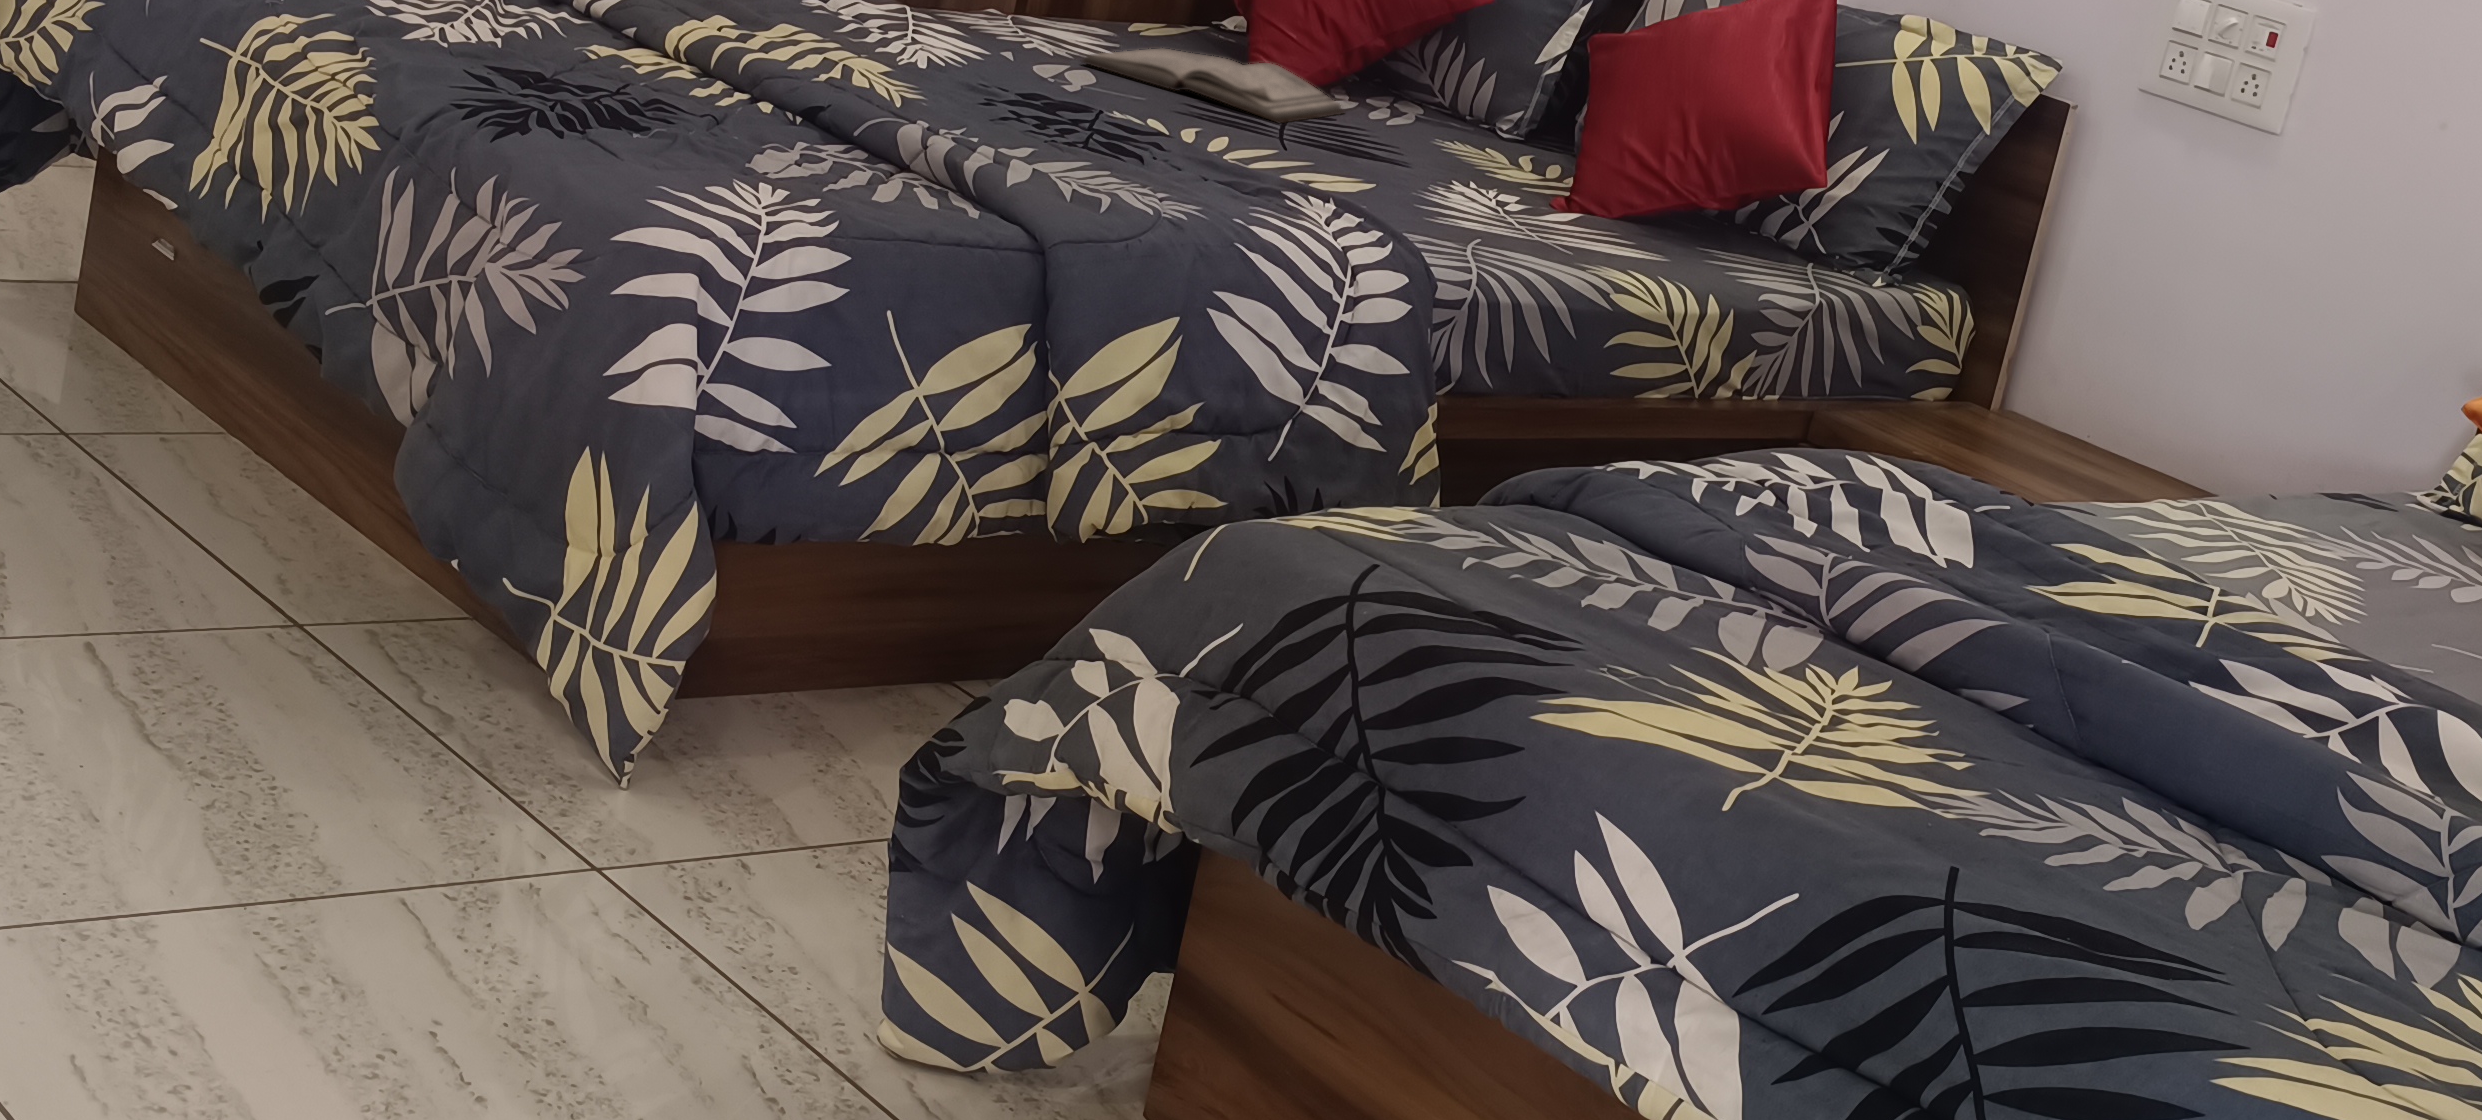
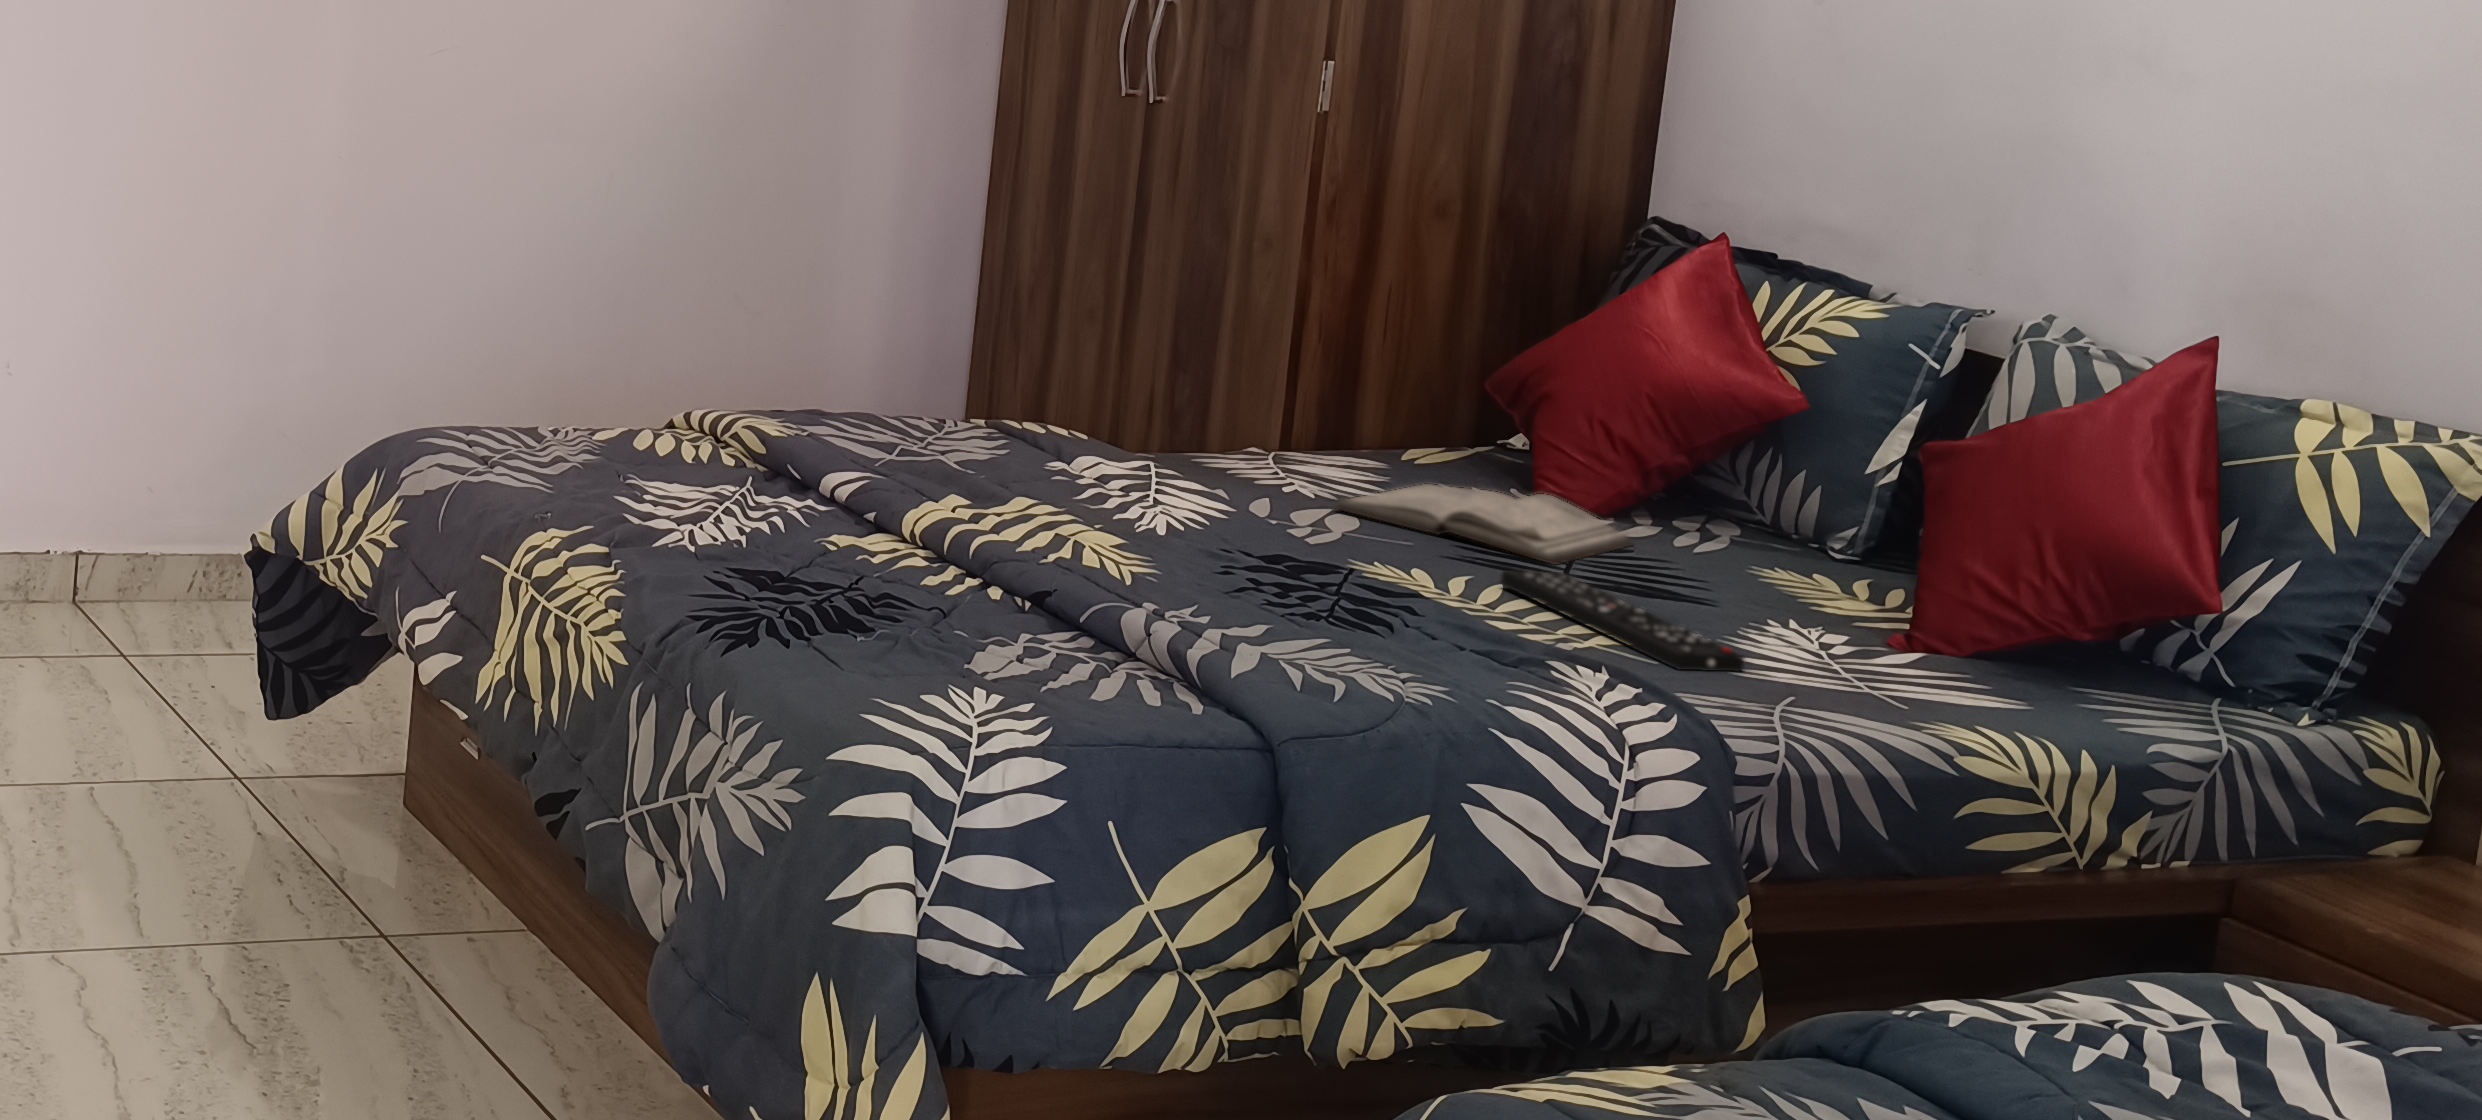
remote control: none [1235,121,1448,217] -> present [1501,570,1744,671]

